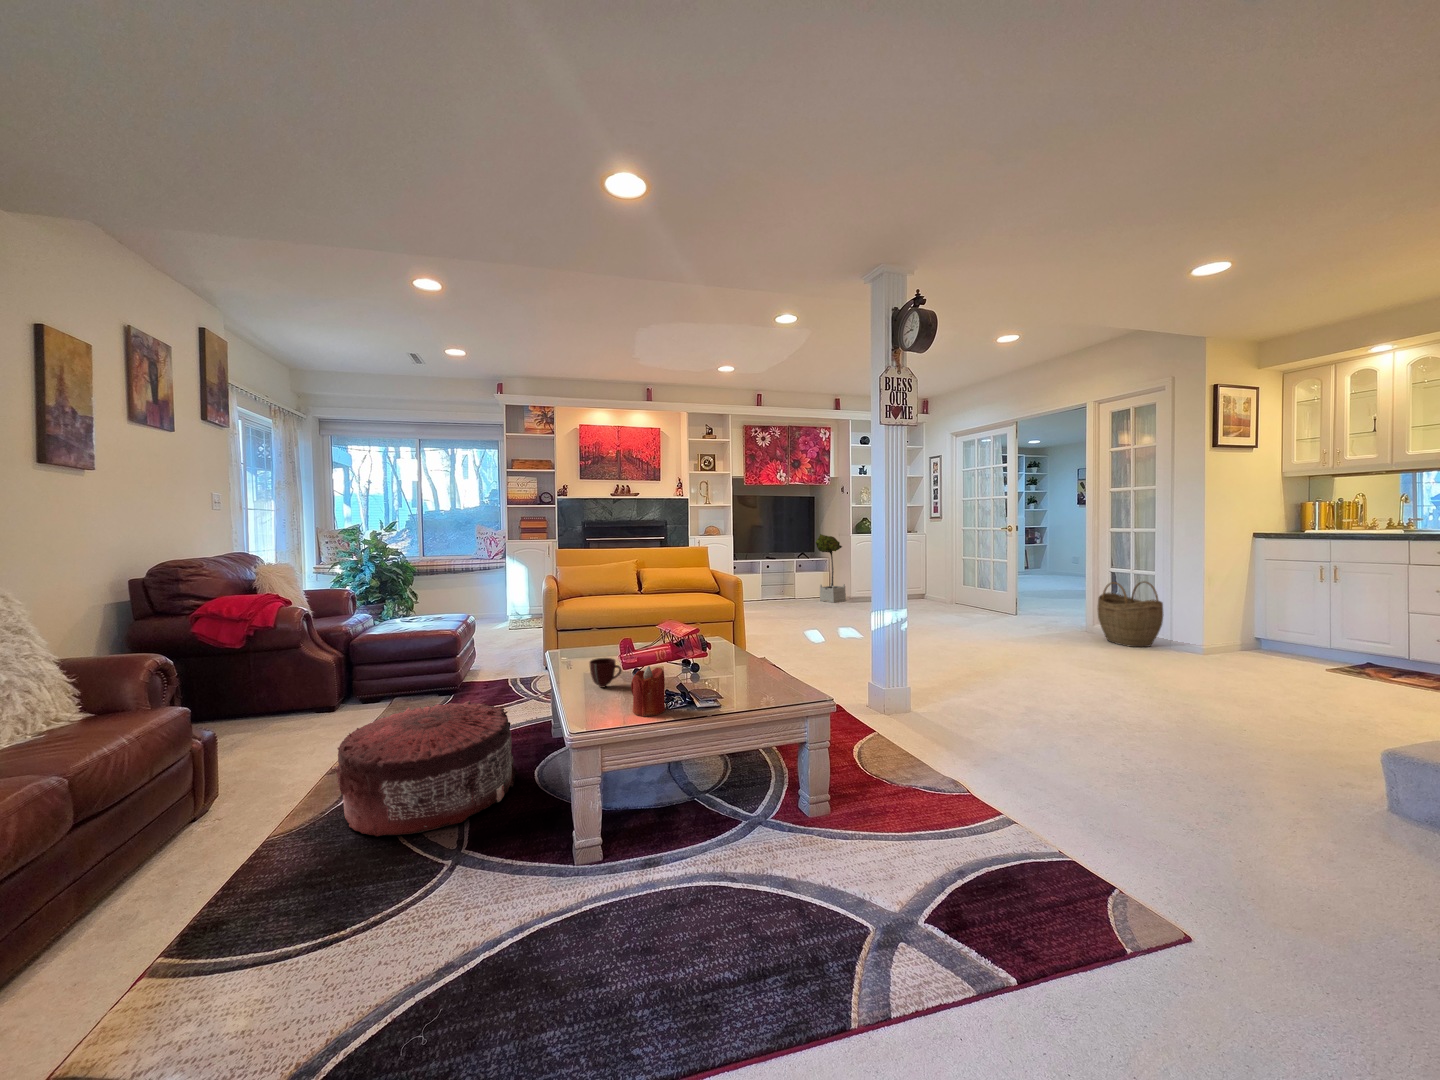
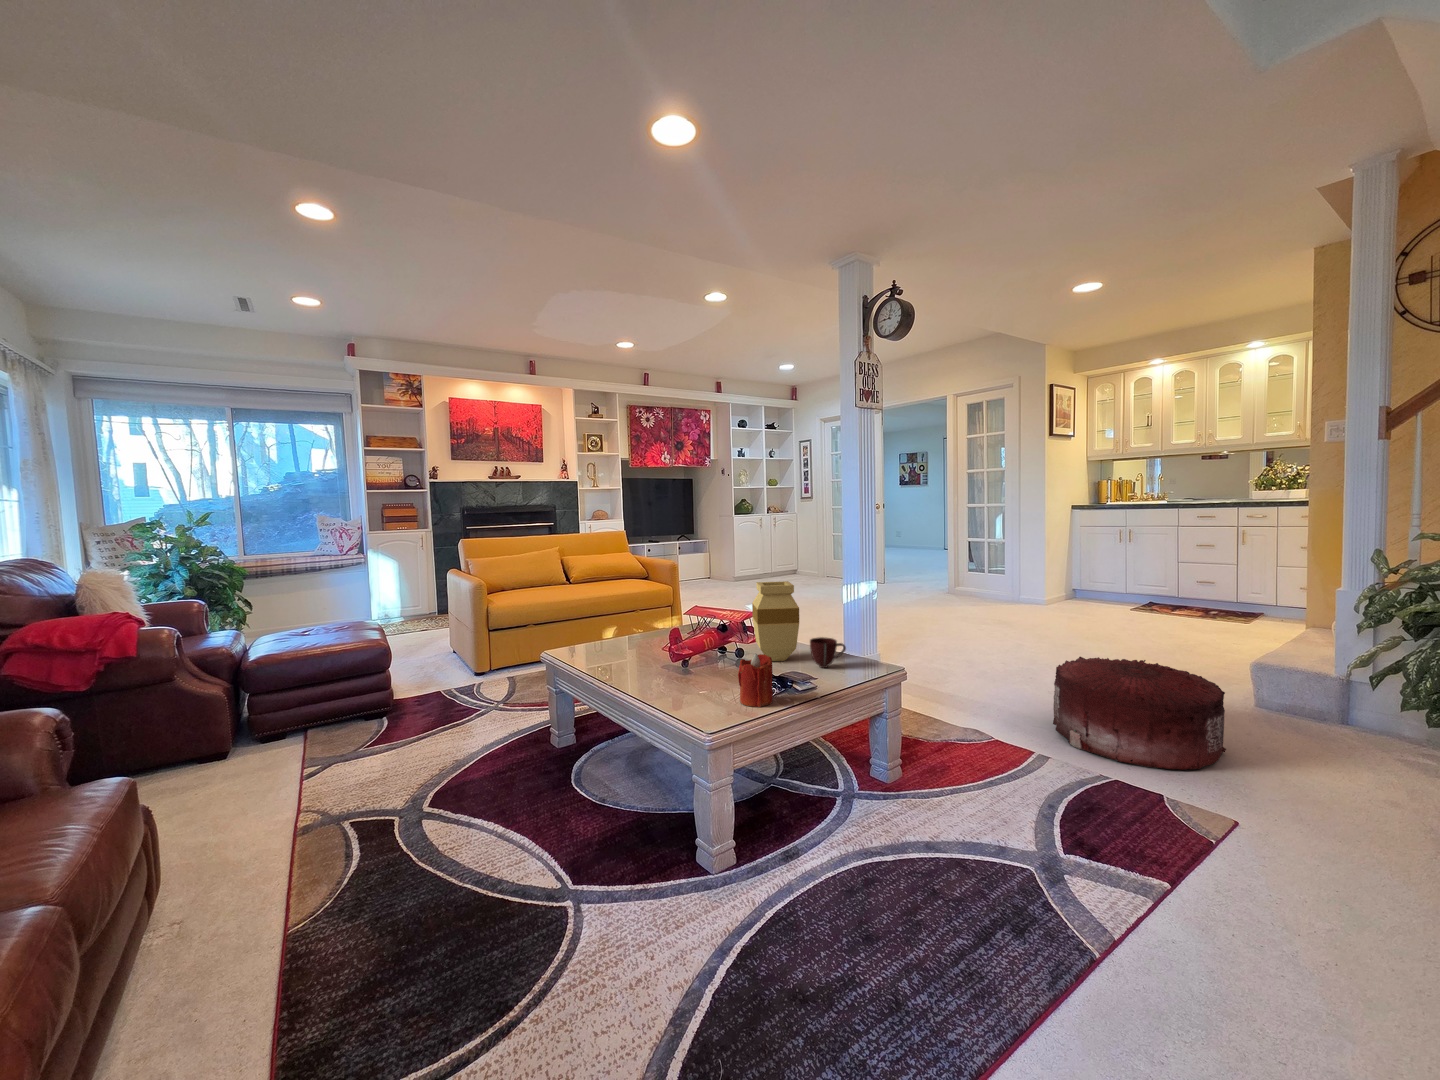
potted tree: present [816,534,846,603] -> none [701,517,731,585]
woven basket: present [1098,581,1163,647] -> none [969,551,1021,607]
vase: none [703,600,750,678] -> present [752,581,799,661]
mug: present [590,658,622,687] -> present [810,637,846,668]
pouf: present [335,700,518,836] -> present [1053,657,1226,770]

